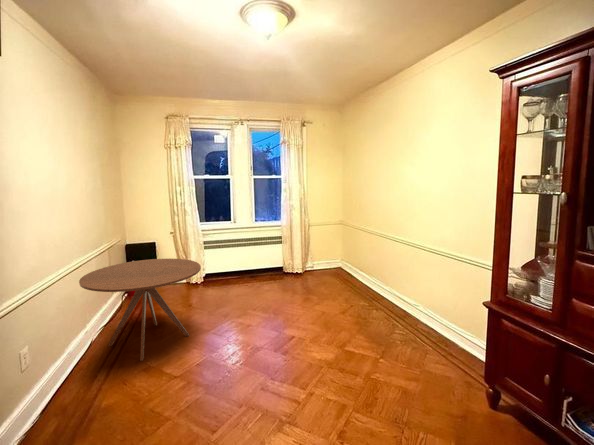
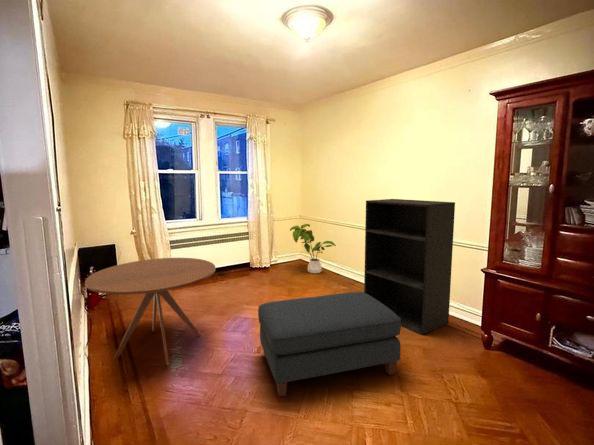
bookshelf: none [368,207,469,373] -> present [364,199,455,335]
house plant: none [318,230,366,283] -> present [290,224,336,273]
ottoman: none [199,312,352,415] -> present [258,292,401,397]

